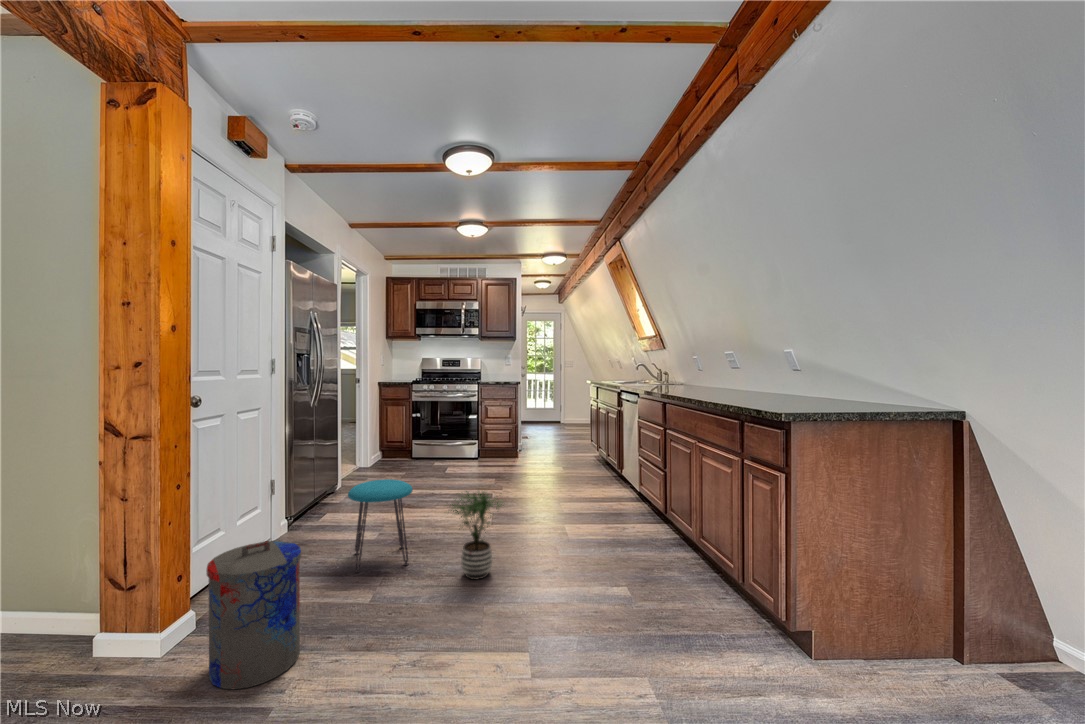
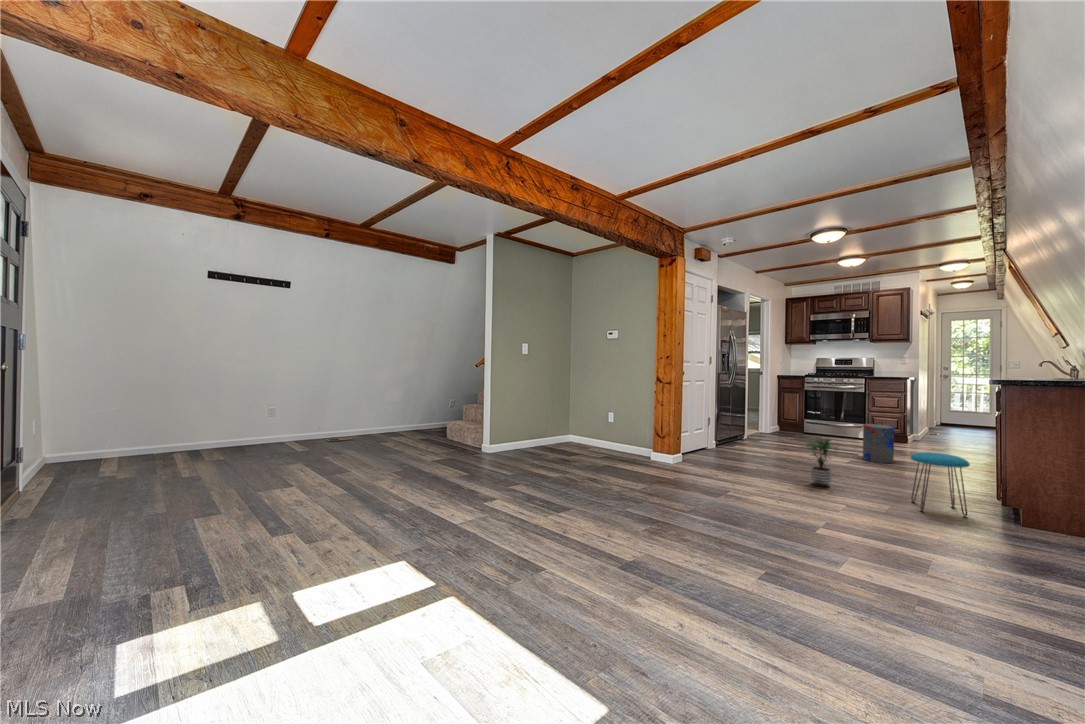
stool: present [348,479,413,573] -> present [911,452,970,518]
trash can: present [207,541,301,689] -> present [863,422,895,463]

